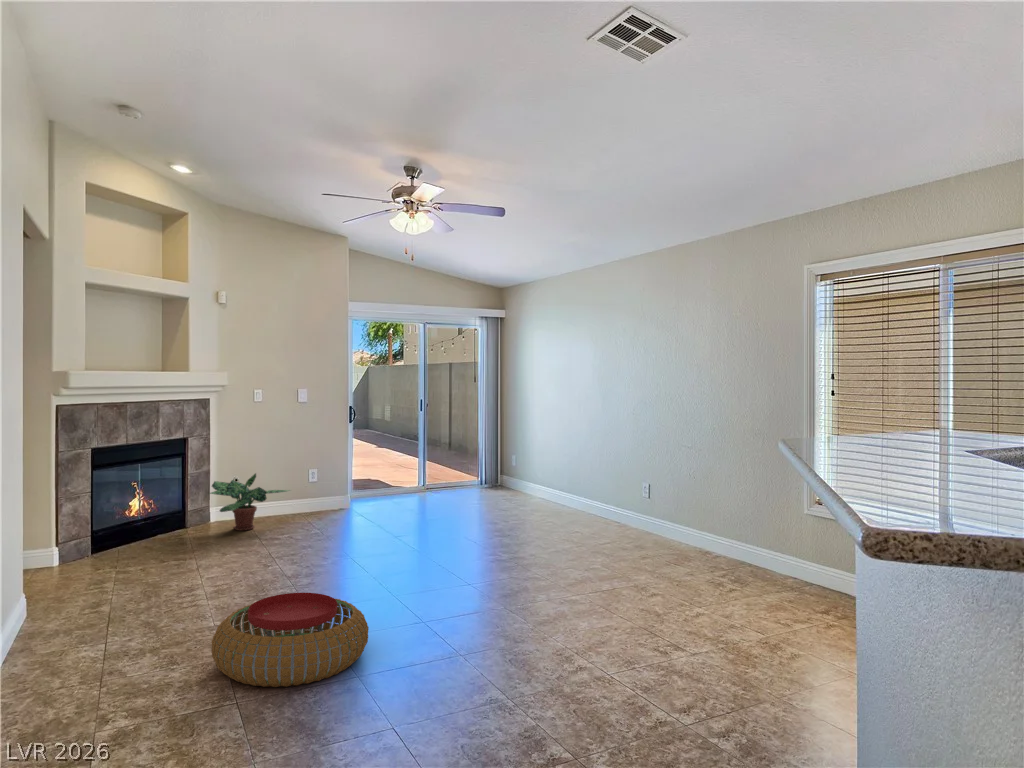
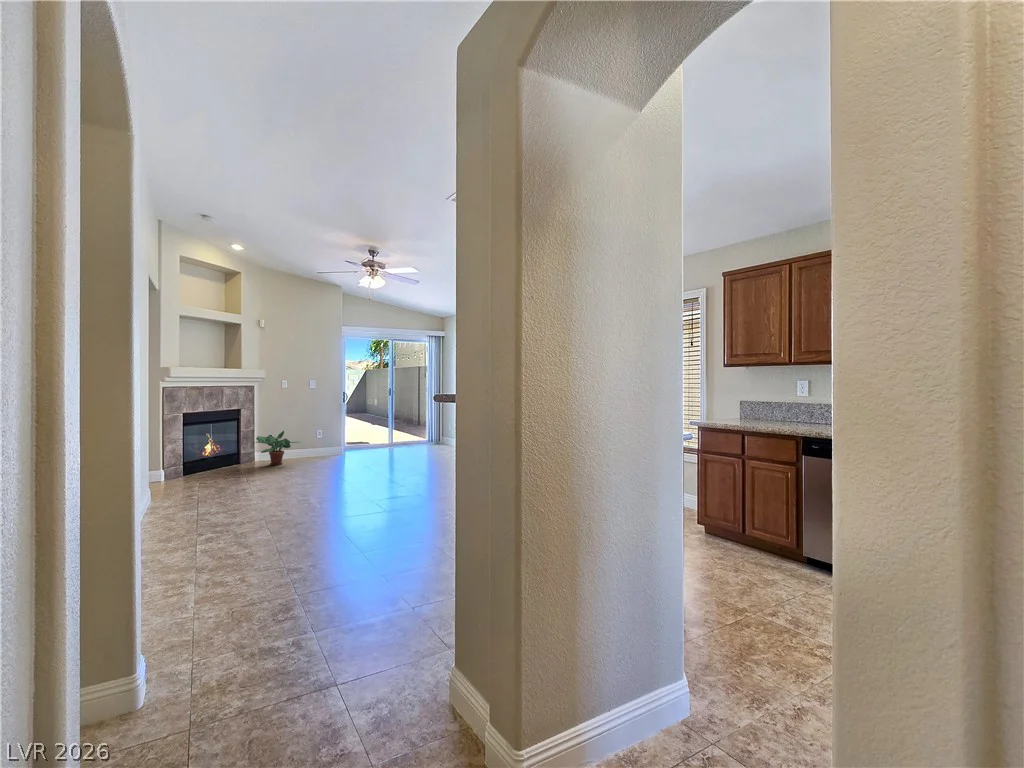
pouf: present [212,593,369,687] -> none [255,482,340,523]

